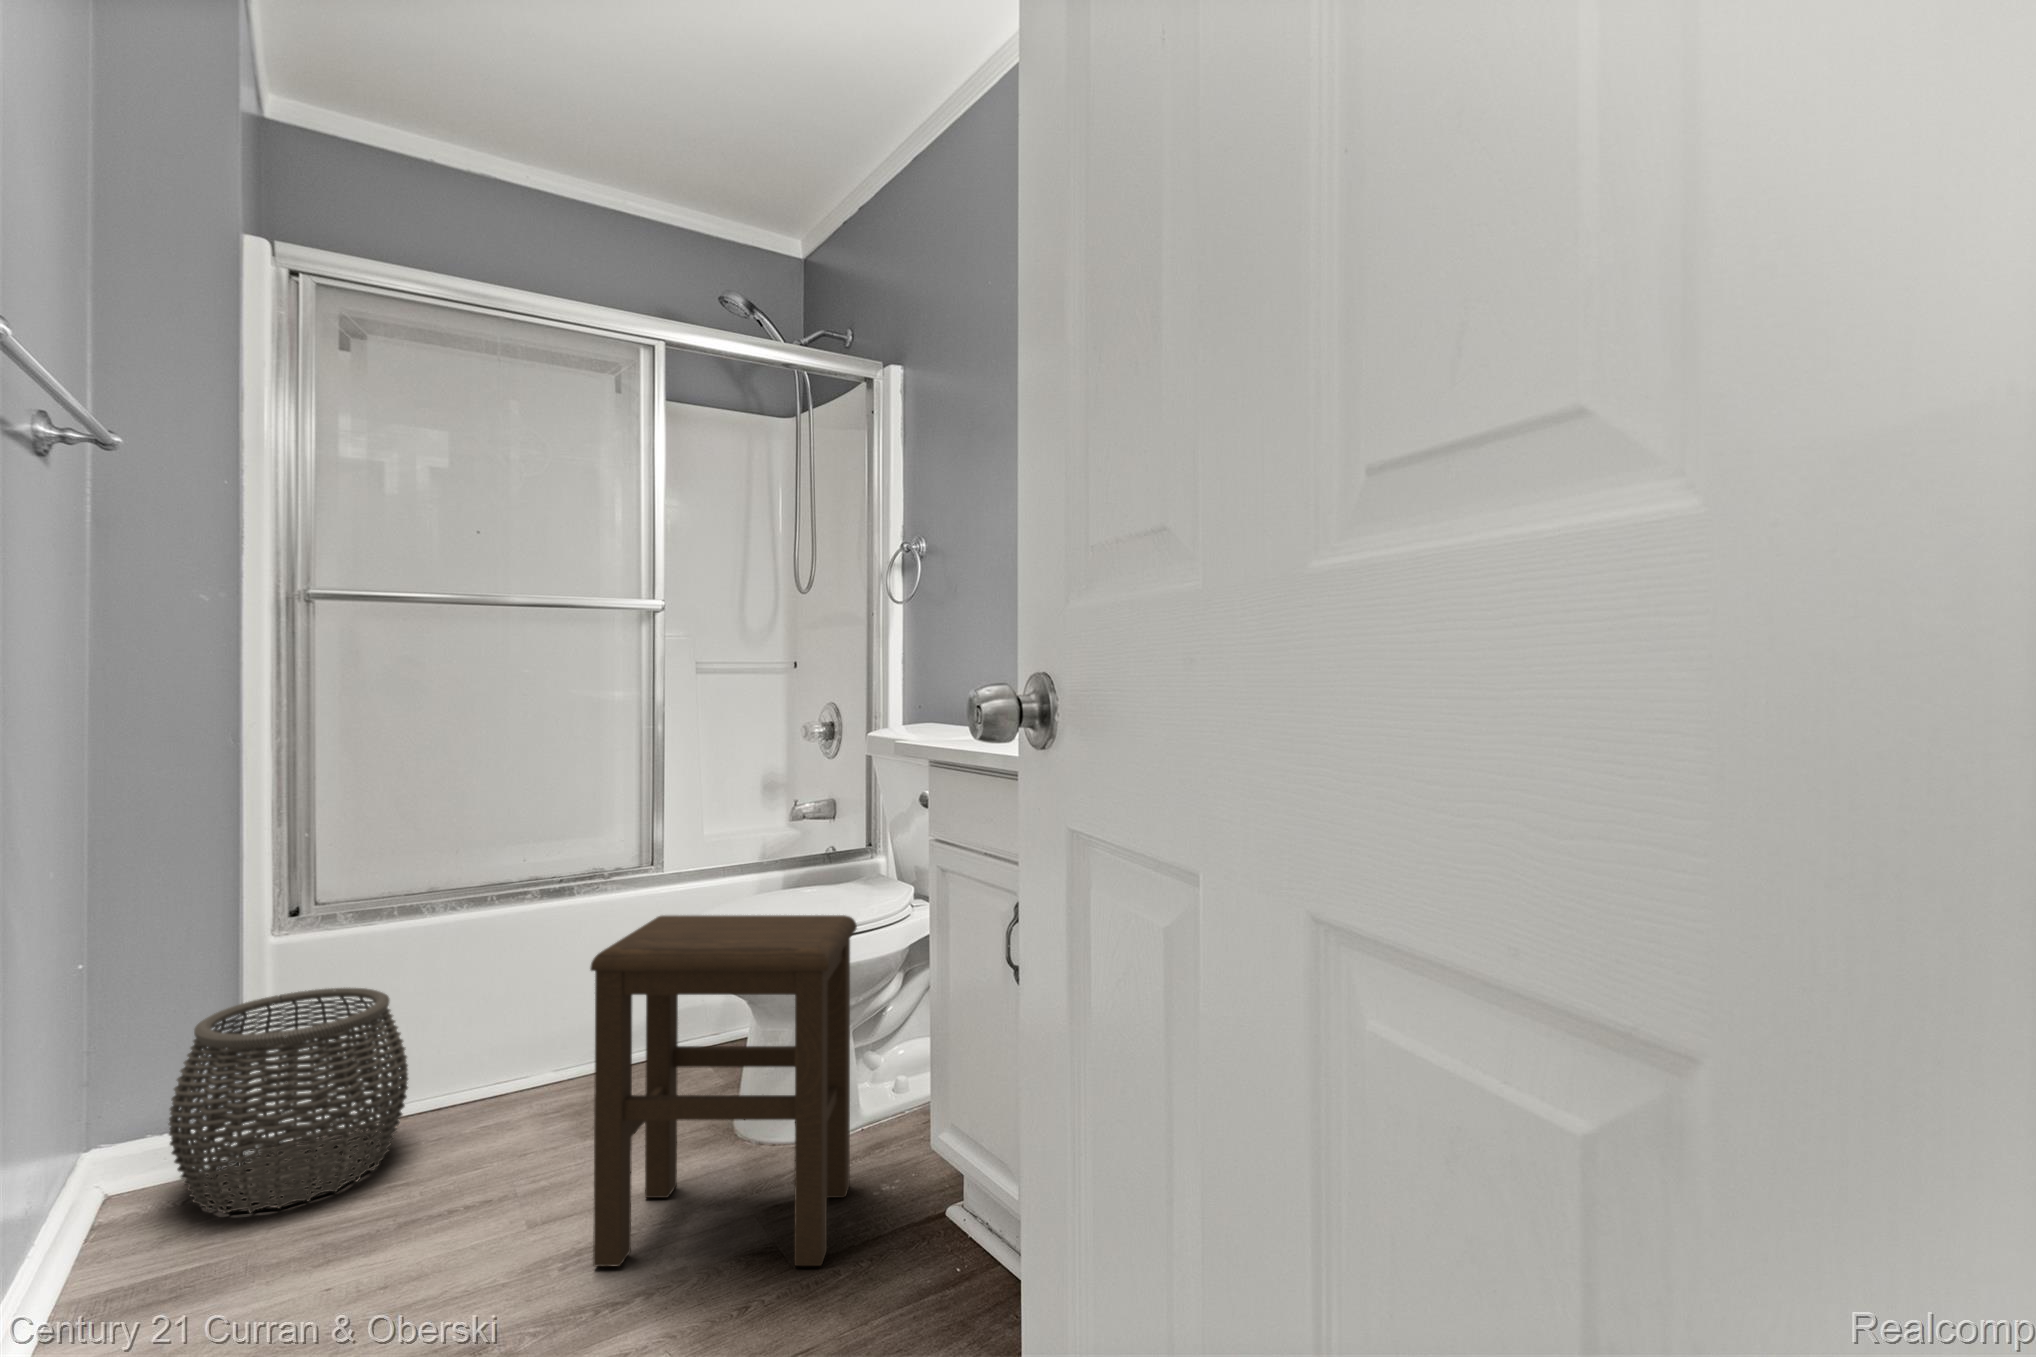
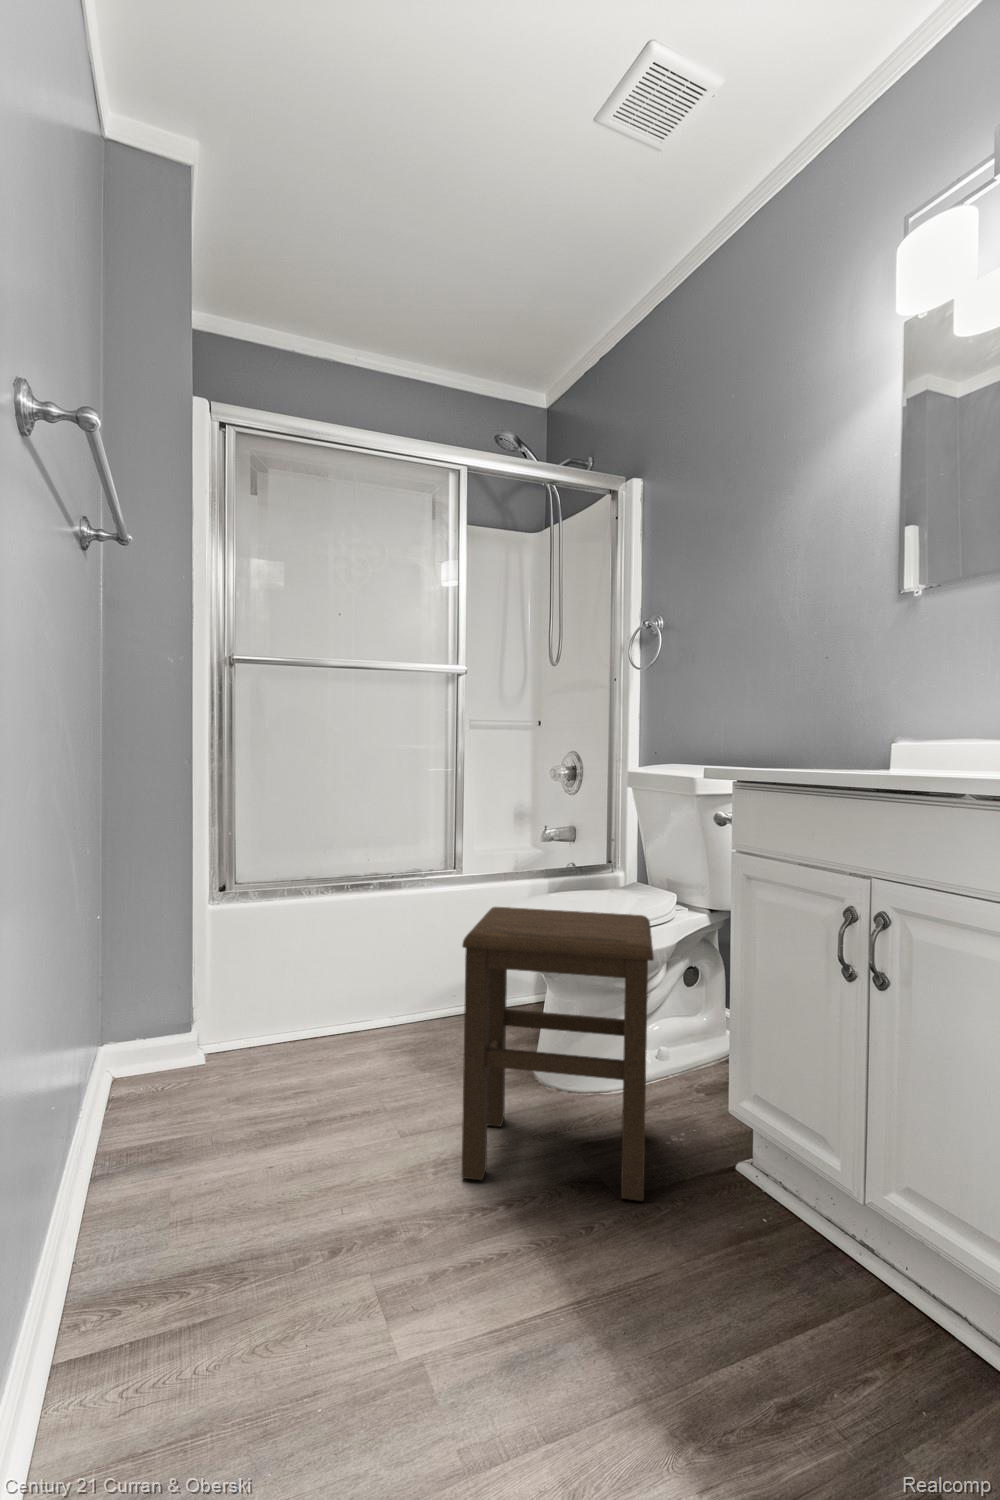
woven basket: present [169,988,408,1213] -> none [152,945,302,1104]

